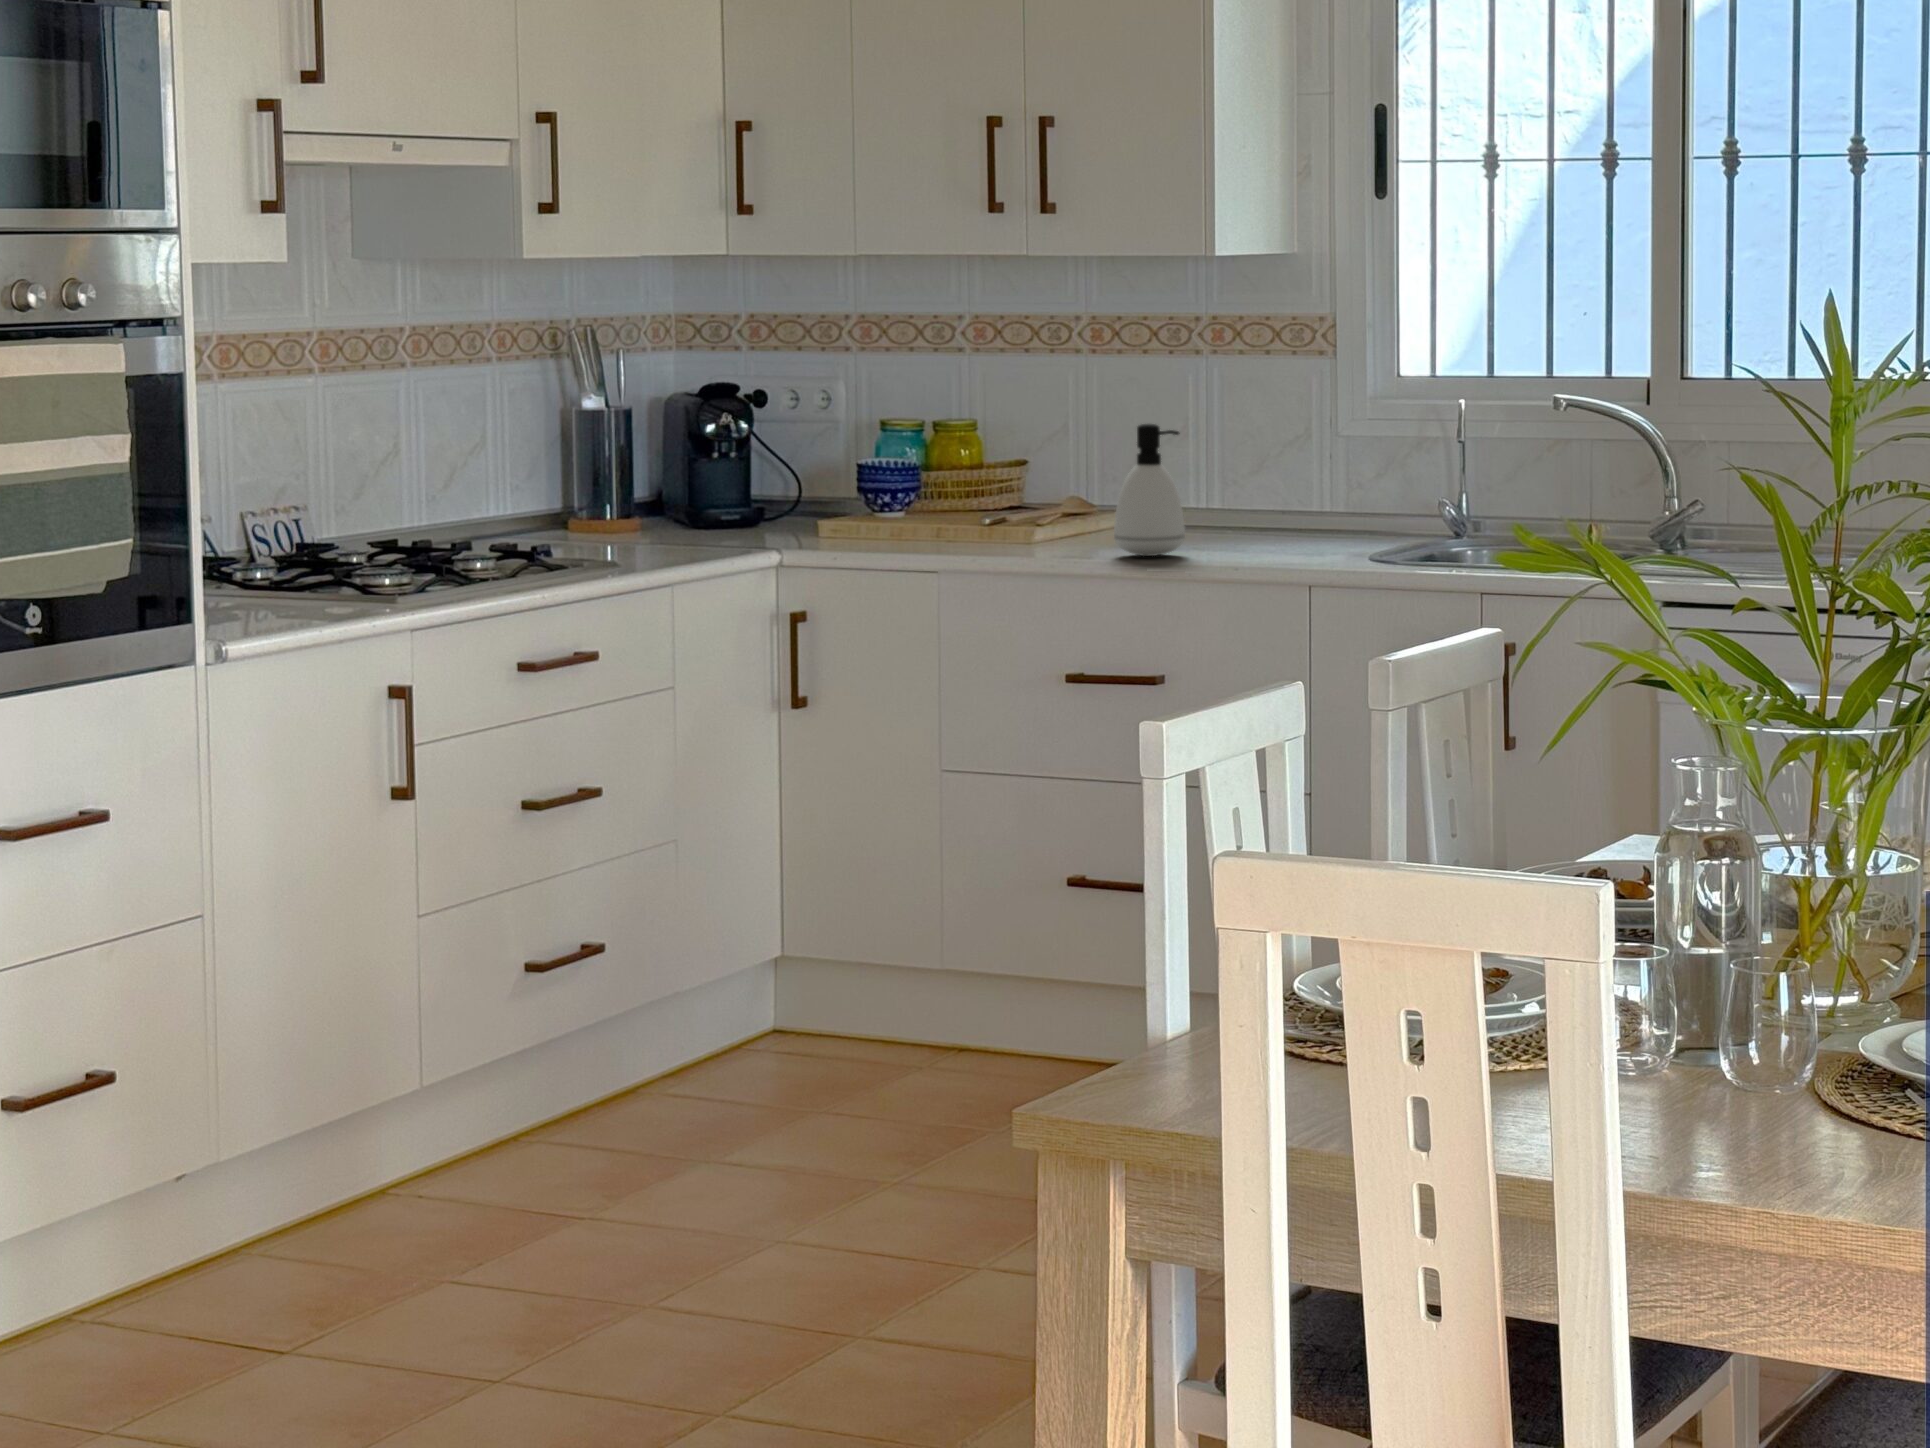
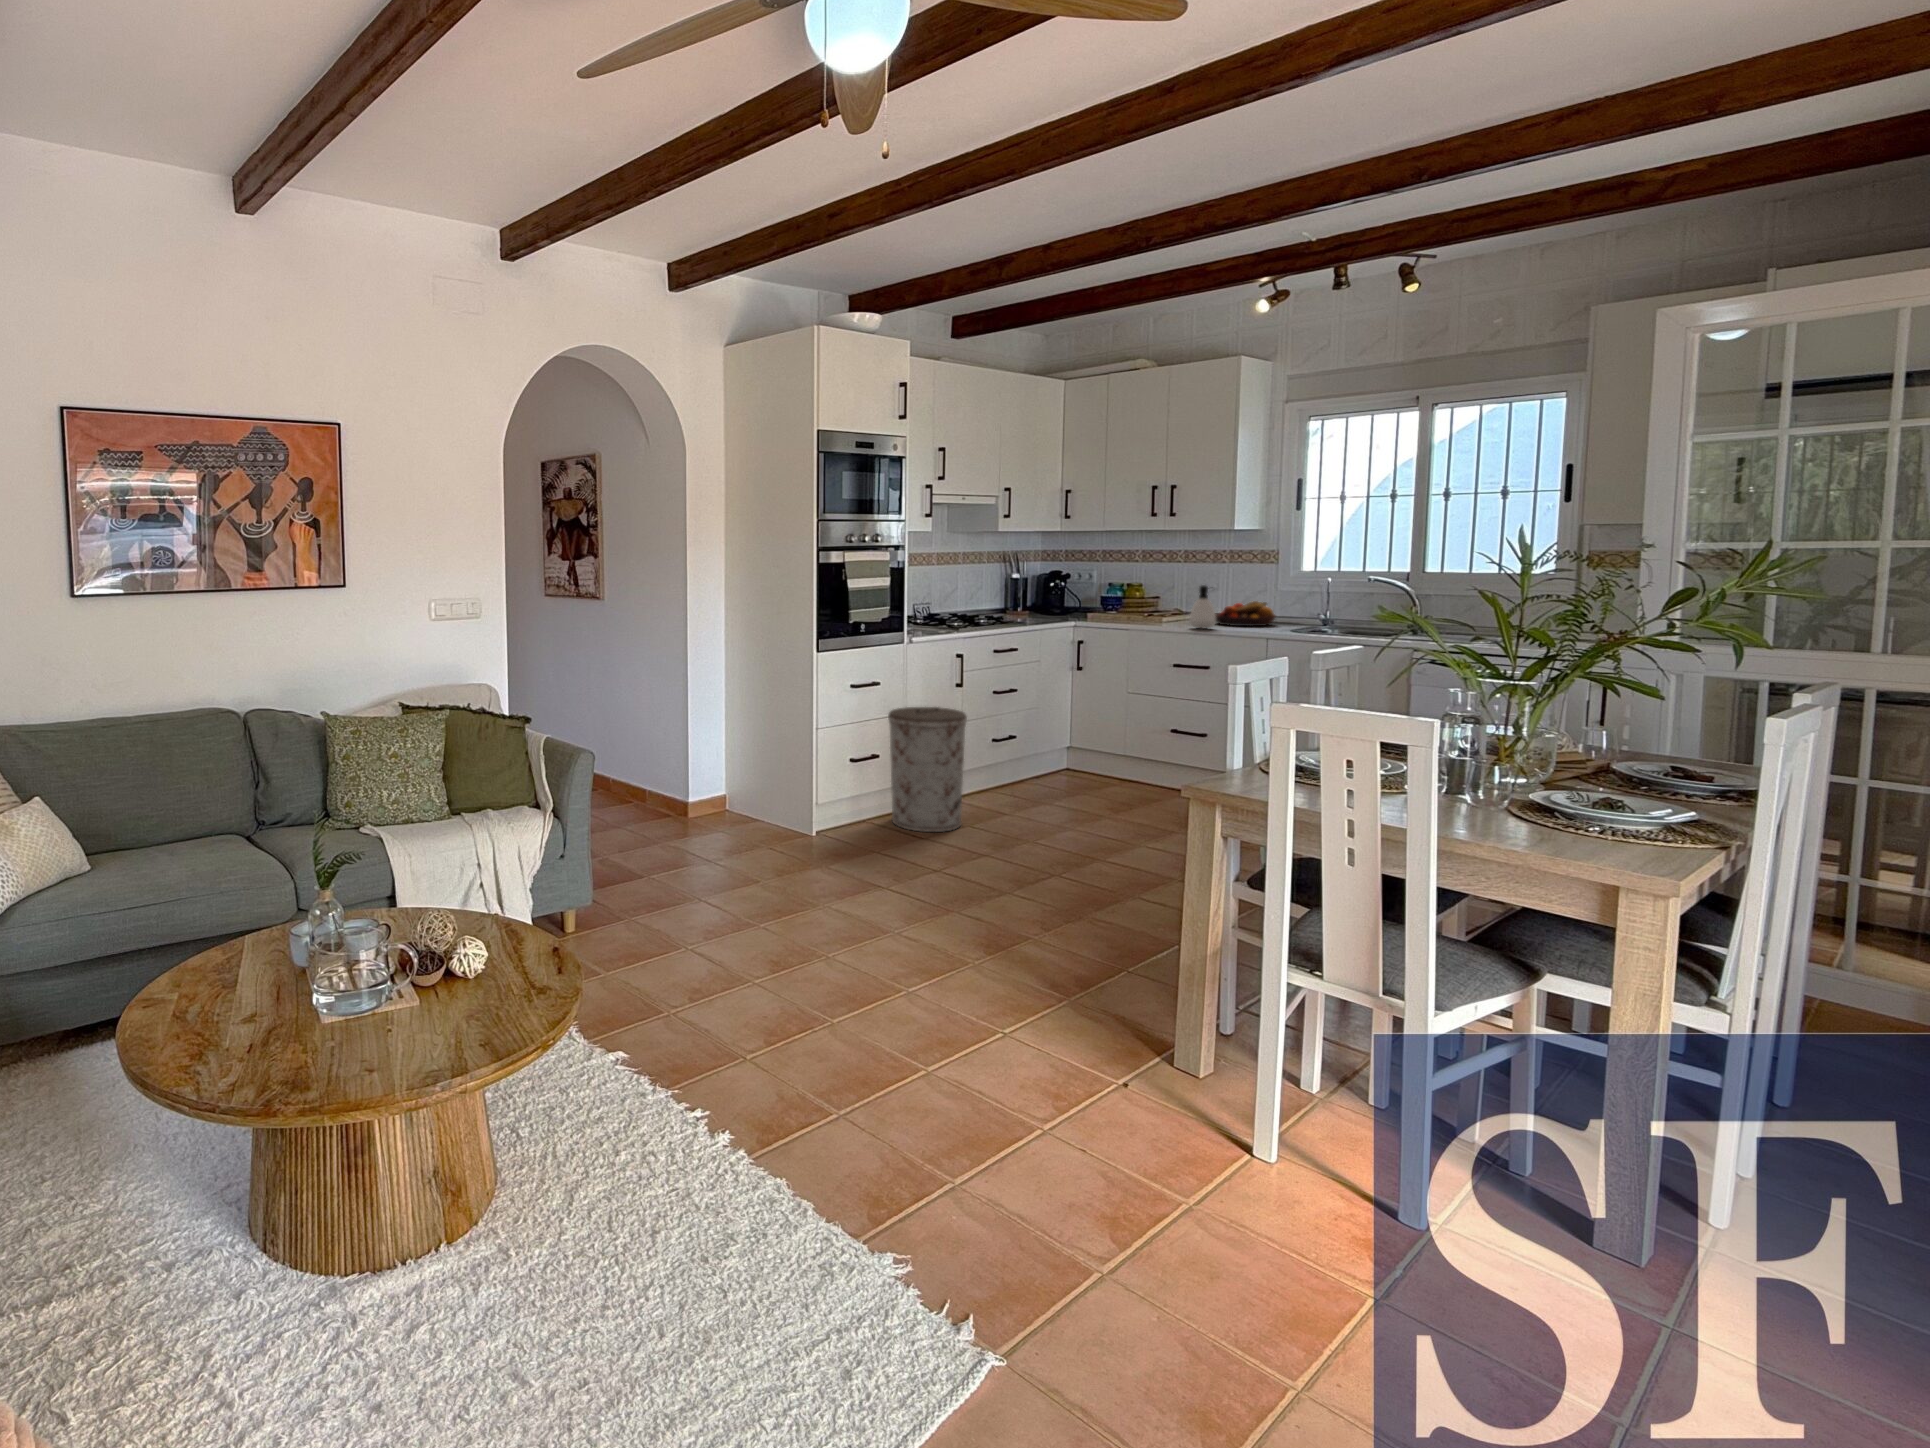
fruit bowl: none [1173,465,1333,542] -> present [1215,601,1275,626]
trash can: none [143,896,438,1378] -> present [888,707,967,832]

